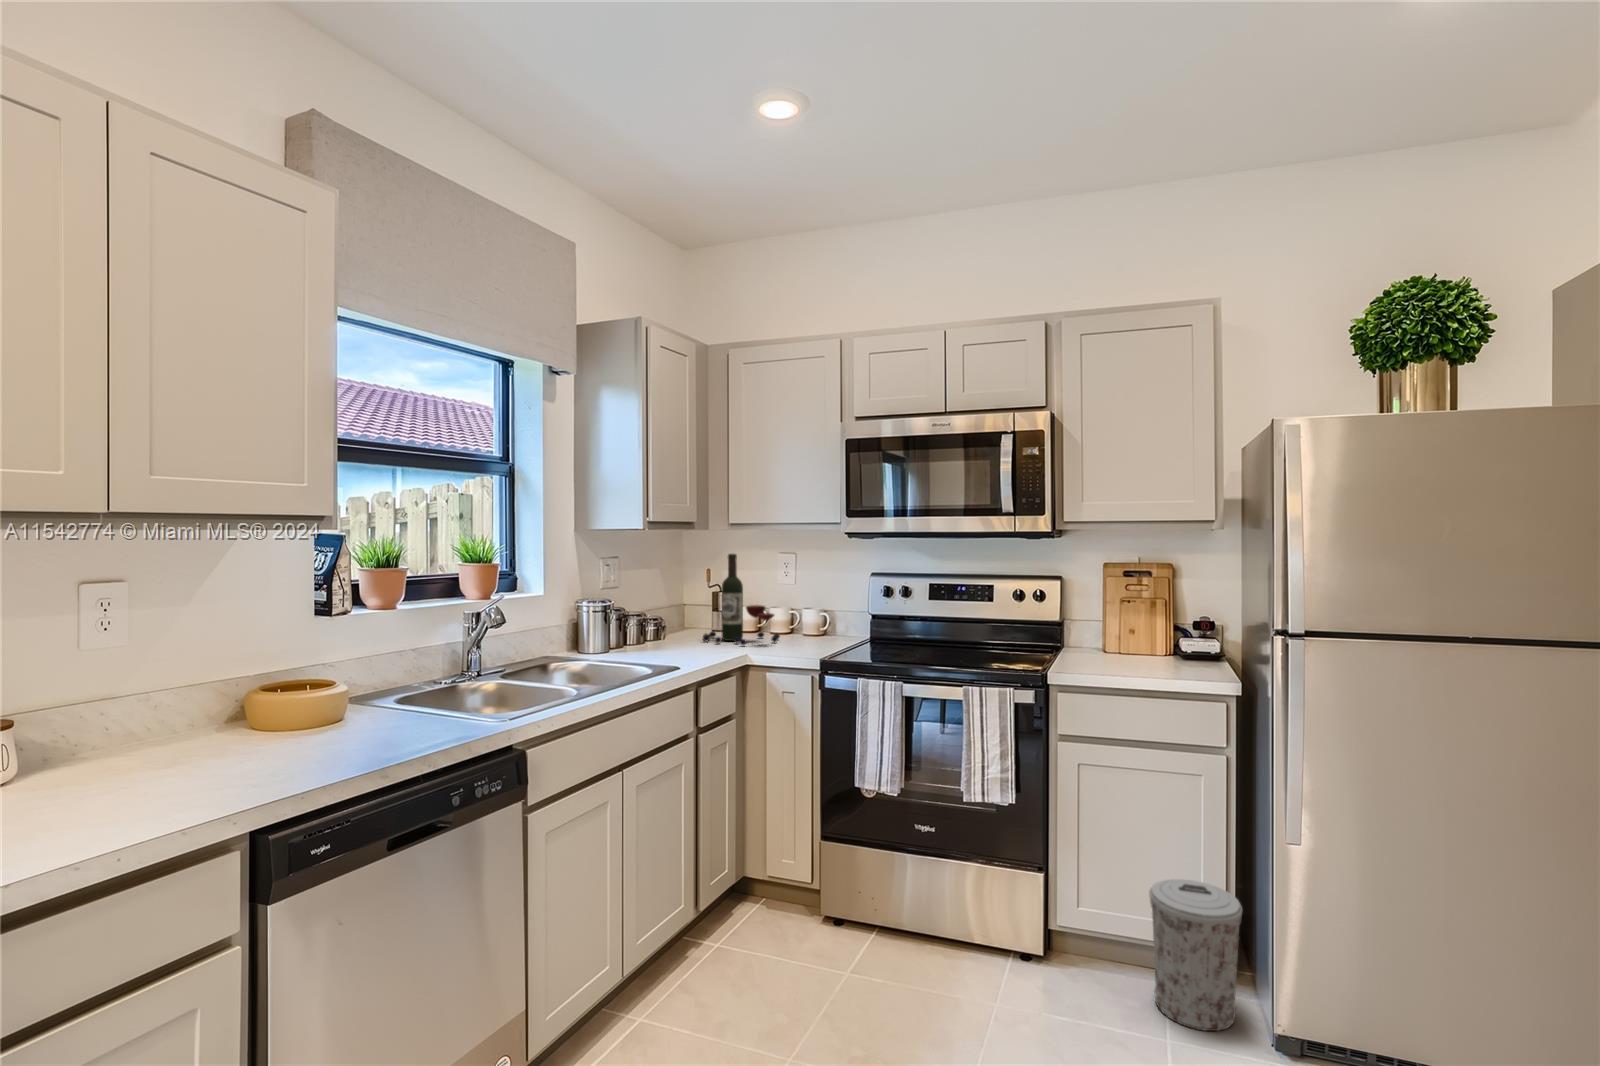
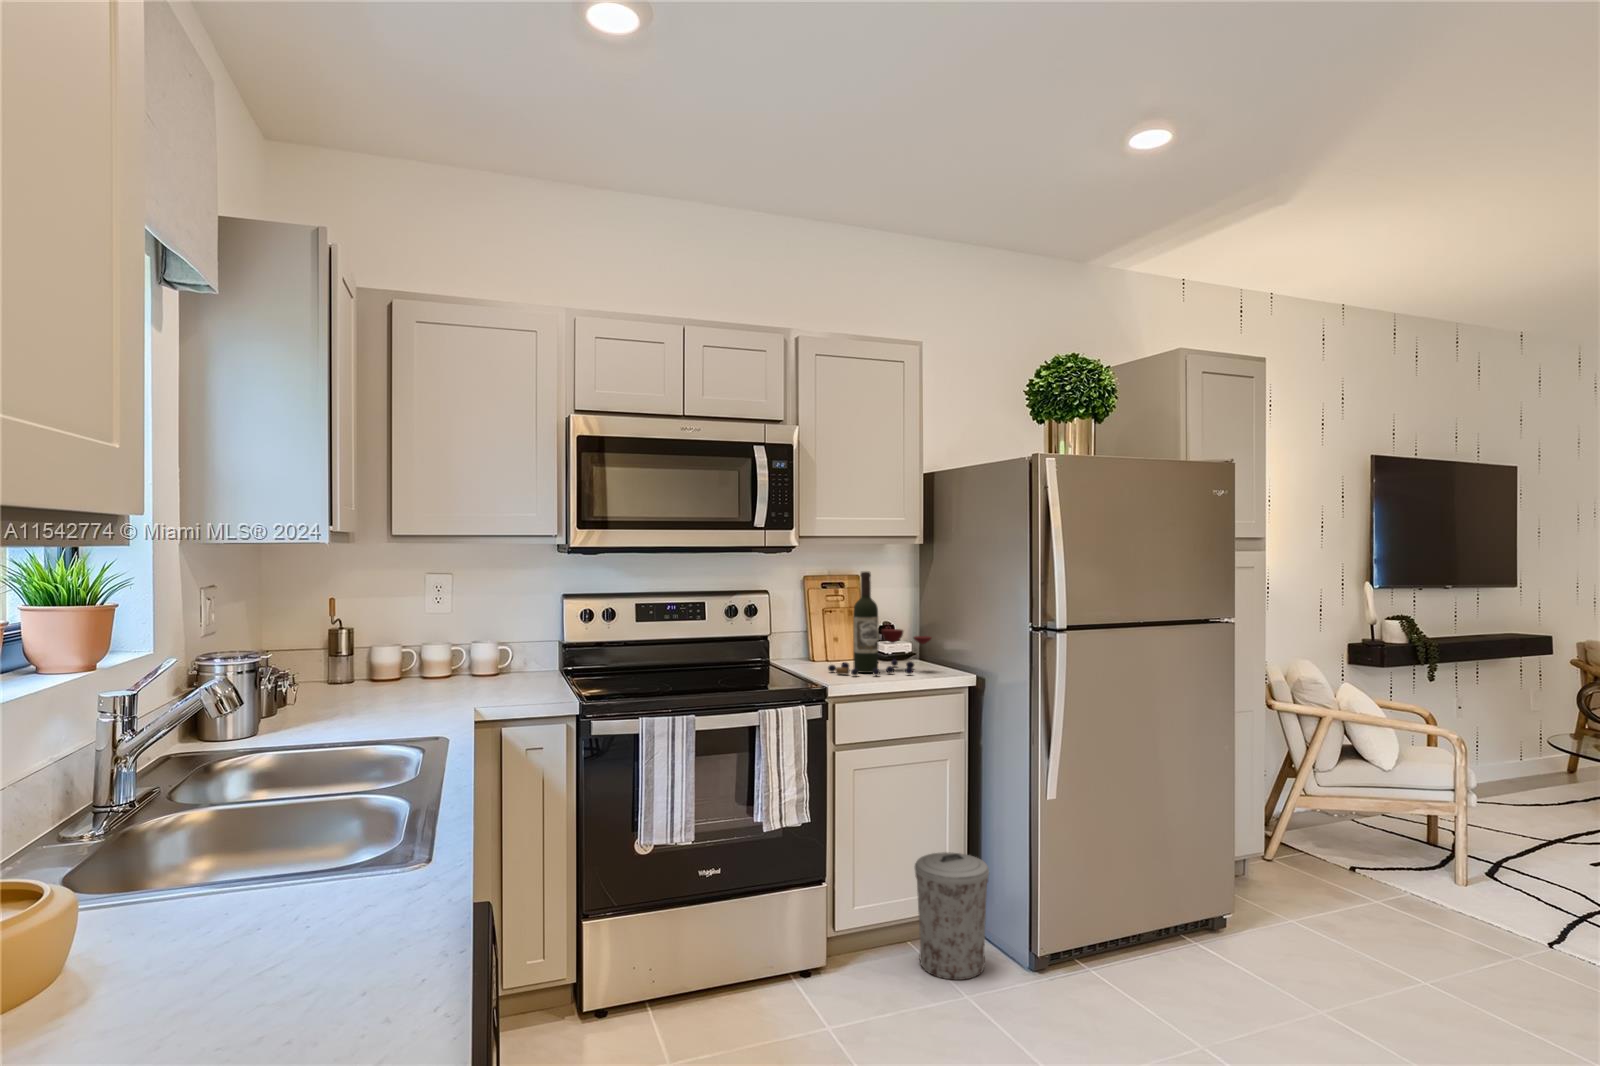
wine bottle: present [703,554,780,645] -> present [828,572,932,675]

